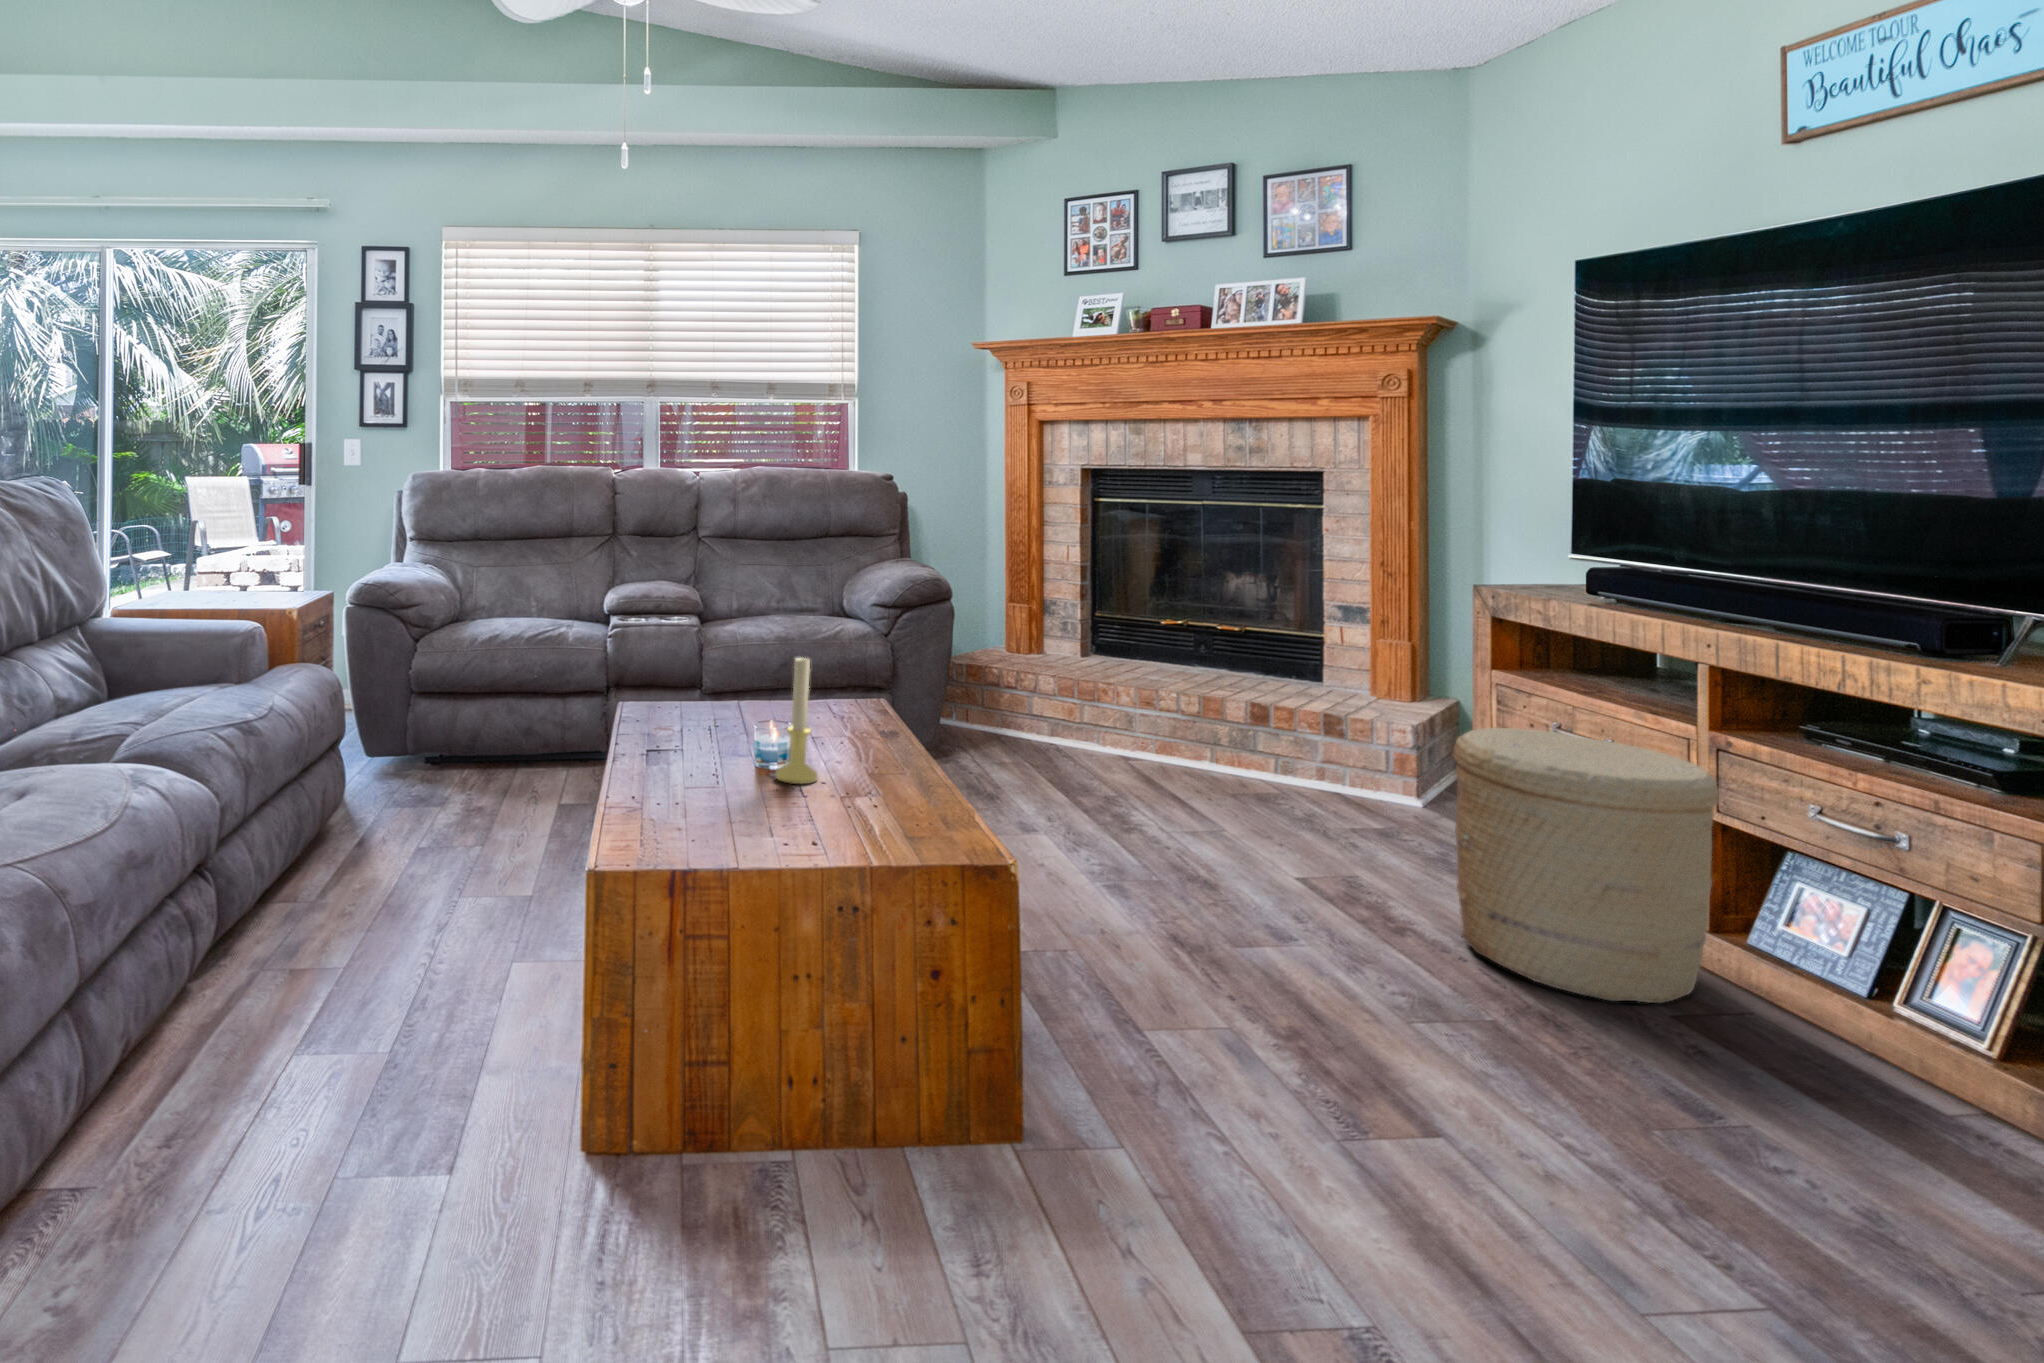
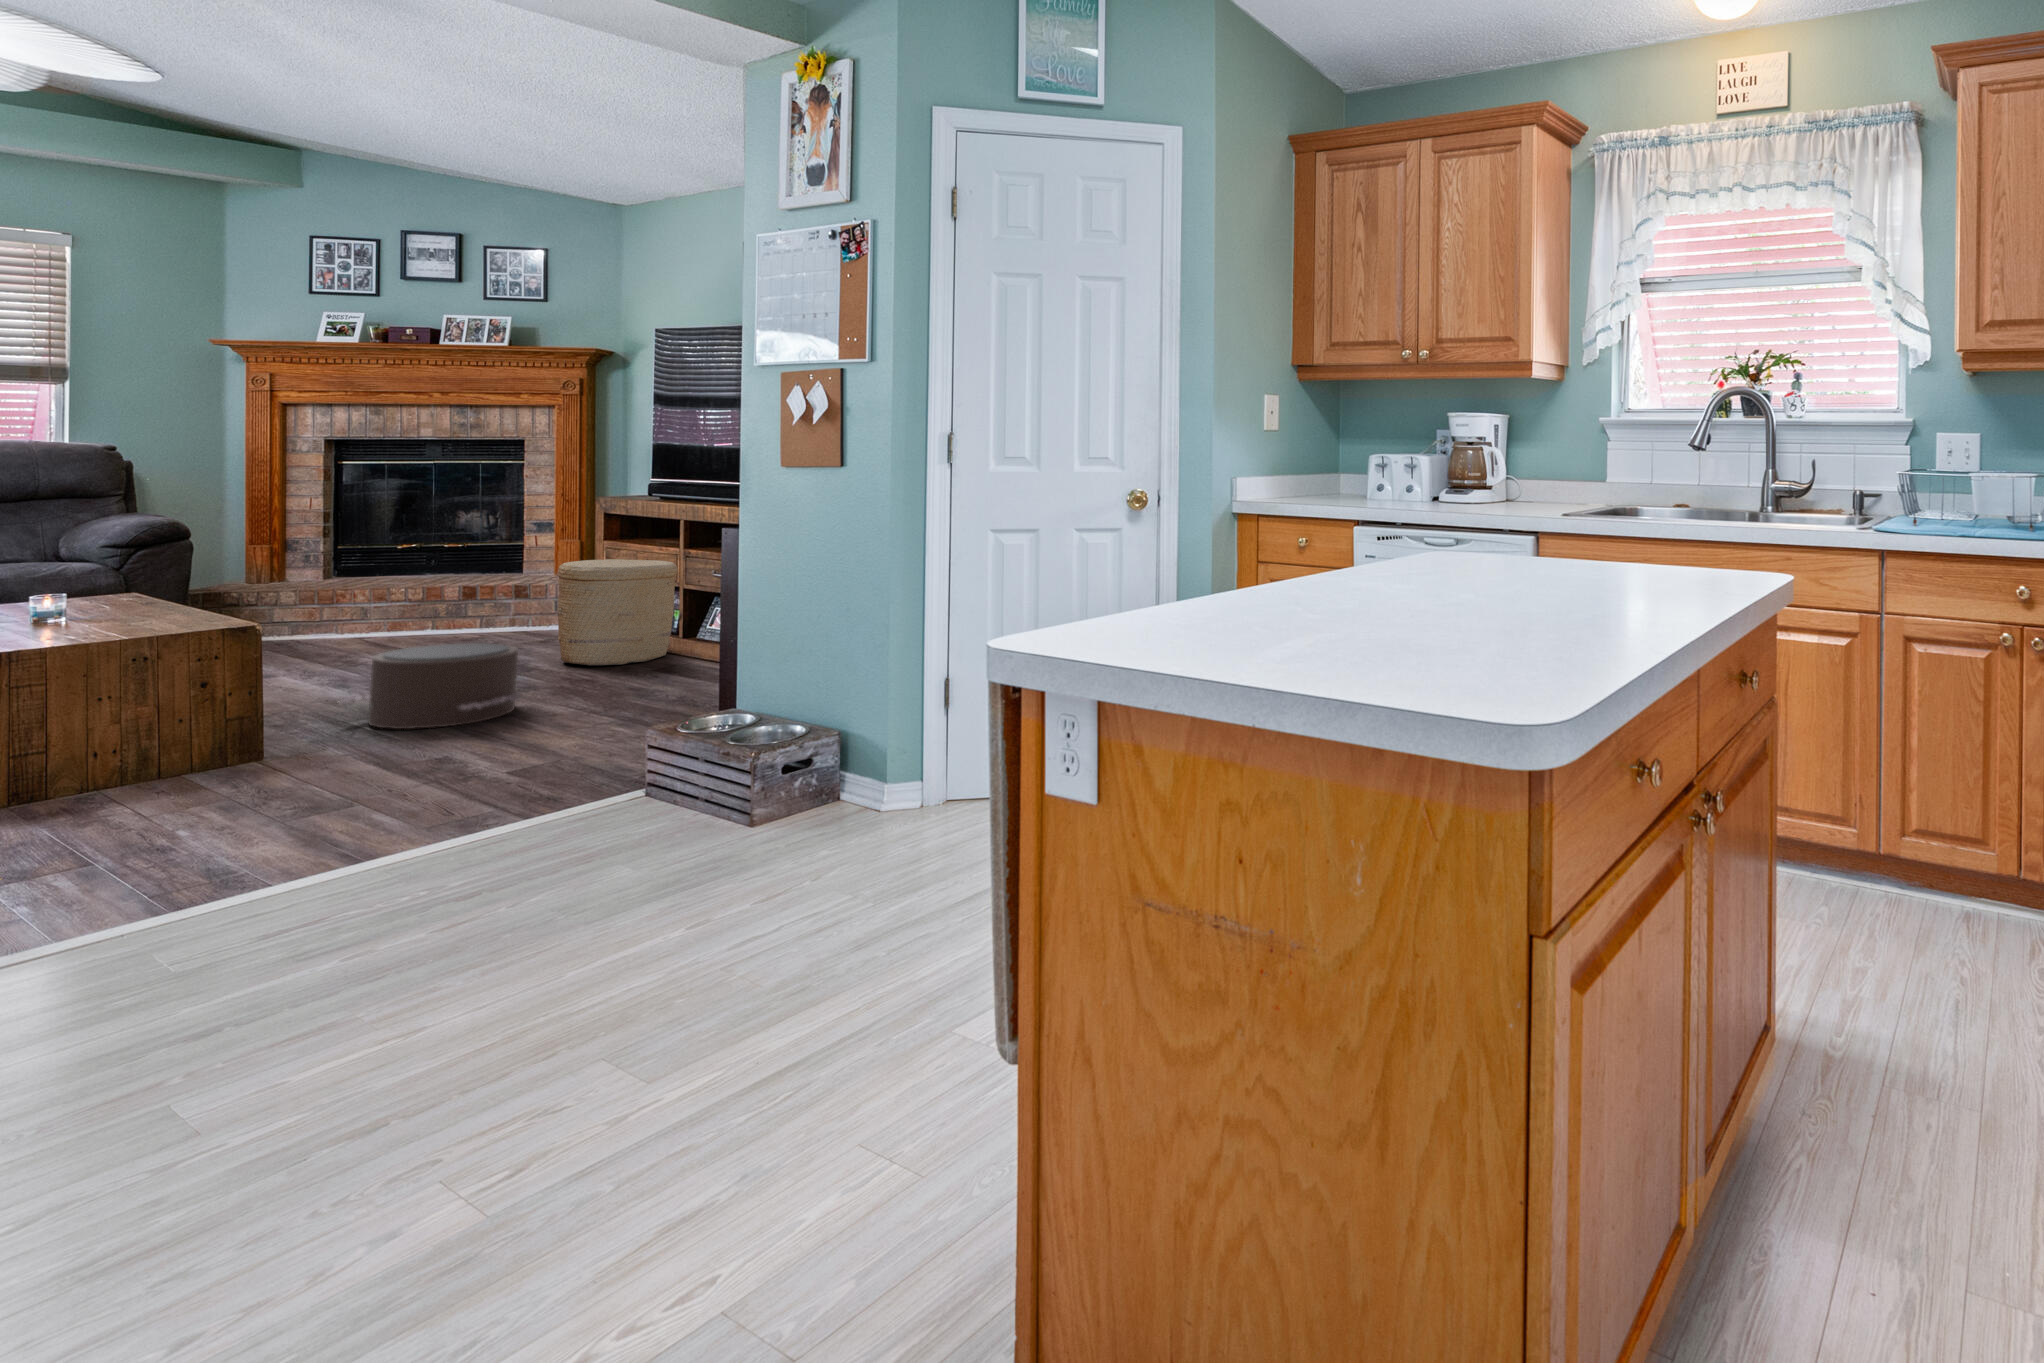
candle holder: present [776,658,818,784] -> none [70,548,109,625]
pouf: none [1113,930,1497,1212] -> present [341,643,521,729]

